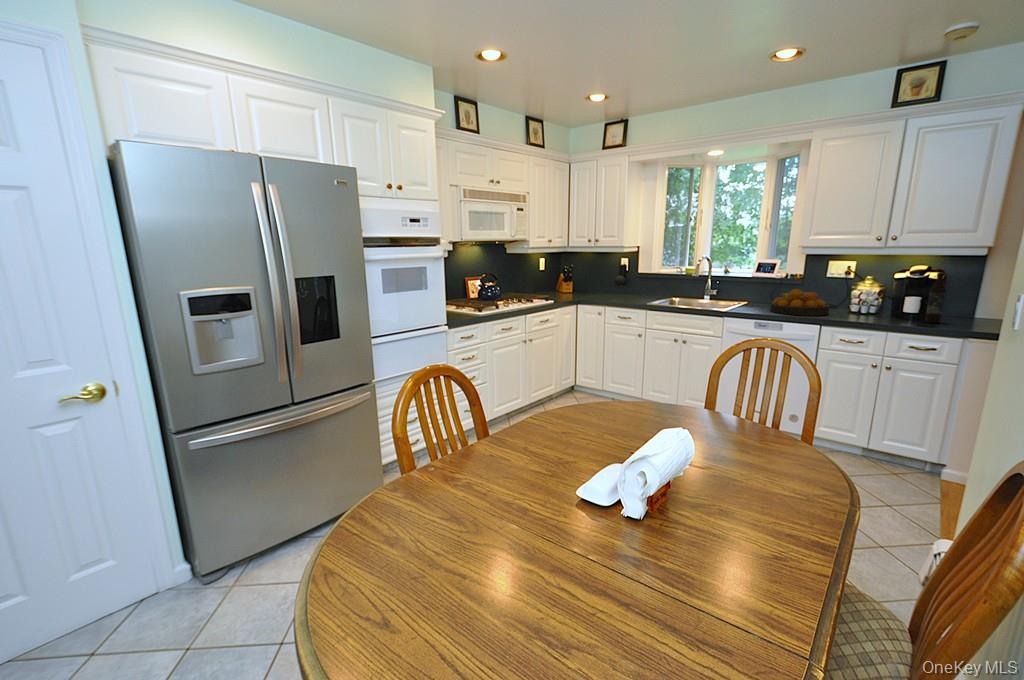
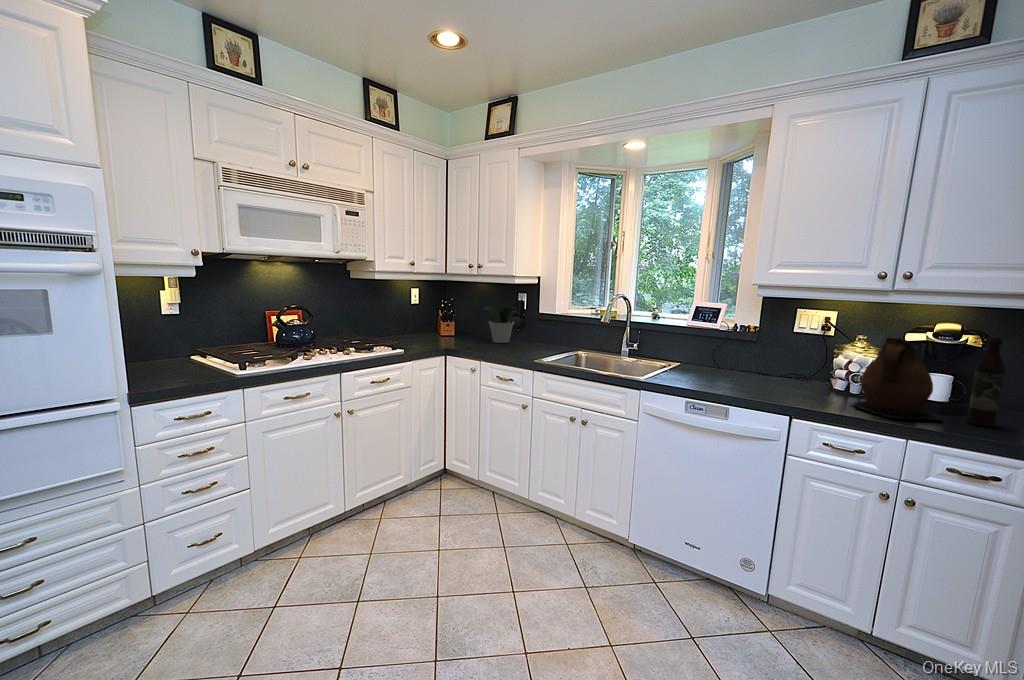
potted plant: none [598,268,625,295] -> present [484,305,518,343]
ceramic pitcher: none [857,275,911,322] -> present [851,337,943,420]
fruit bowl: present [771,289,829,315] -> none [711,350,802,398]

